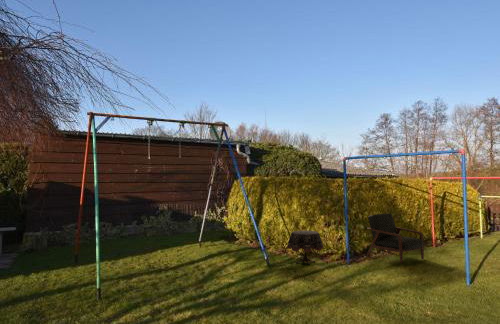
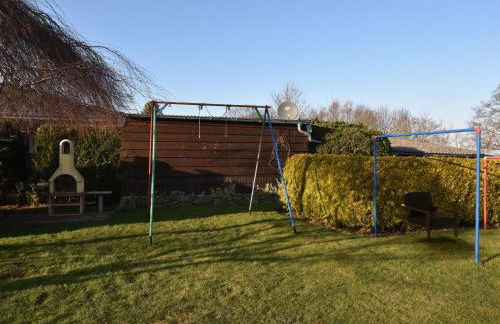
side table: present [287,231,324,264] -> none [317,204,351,234]

